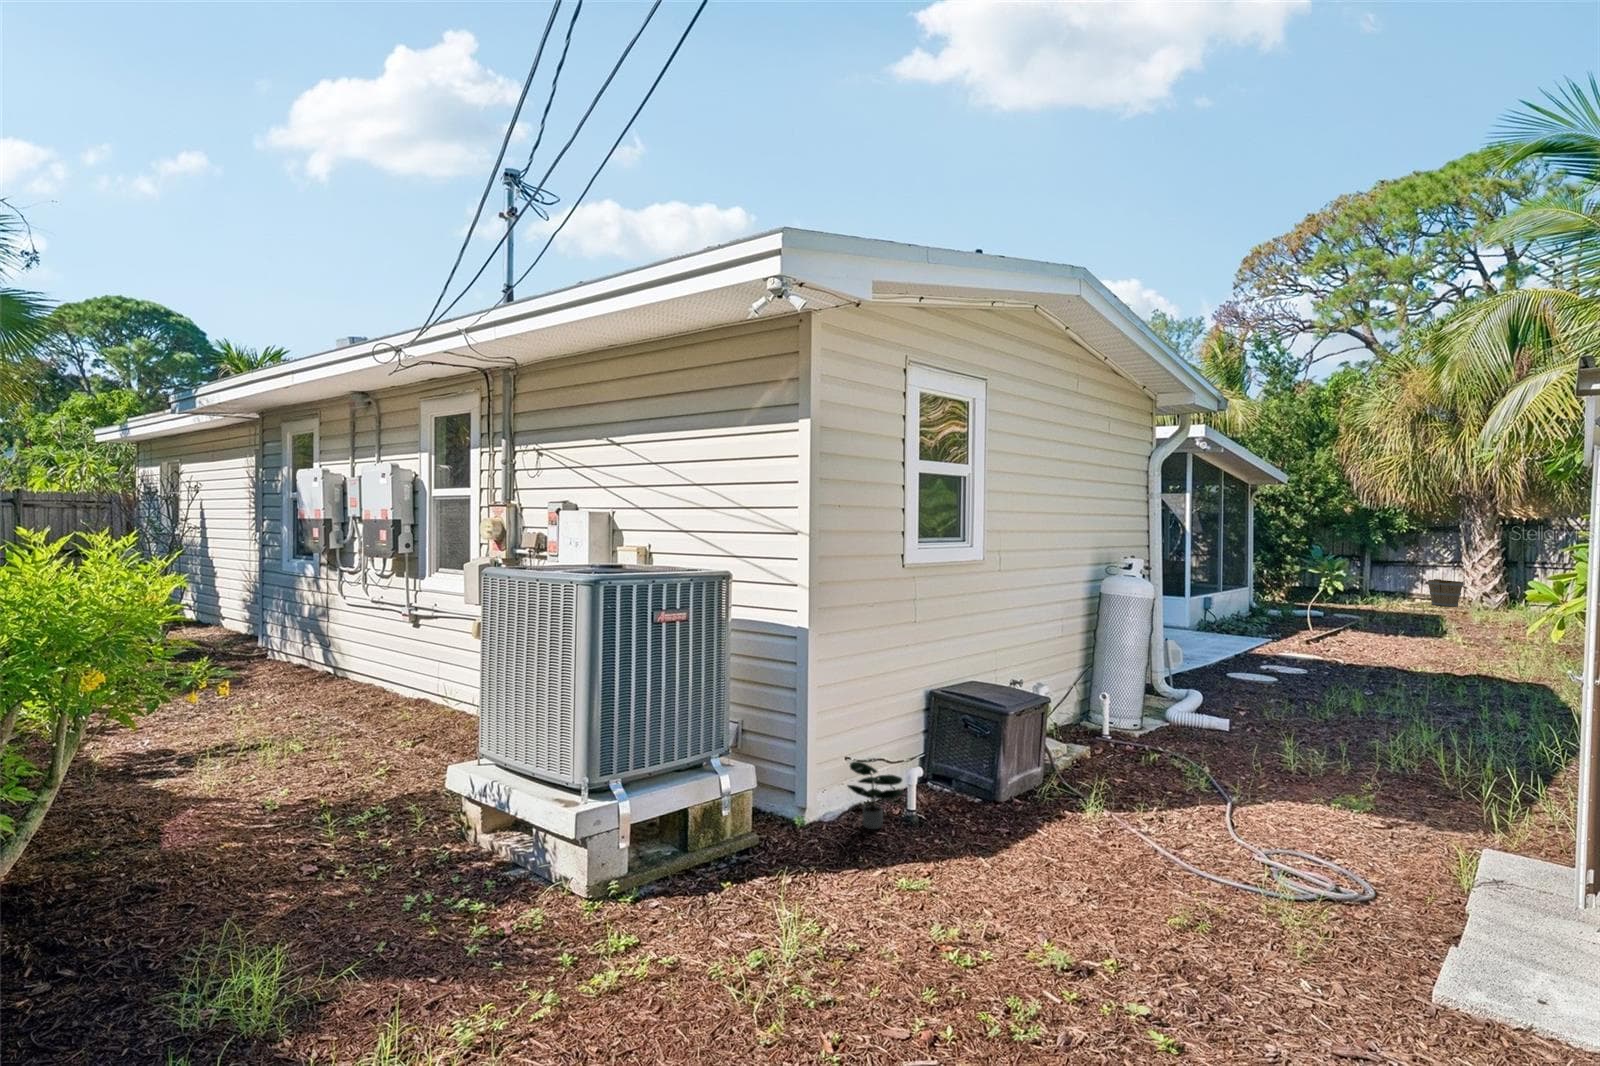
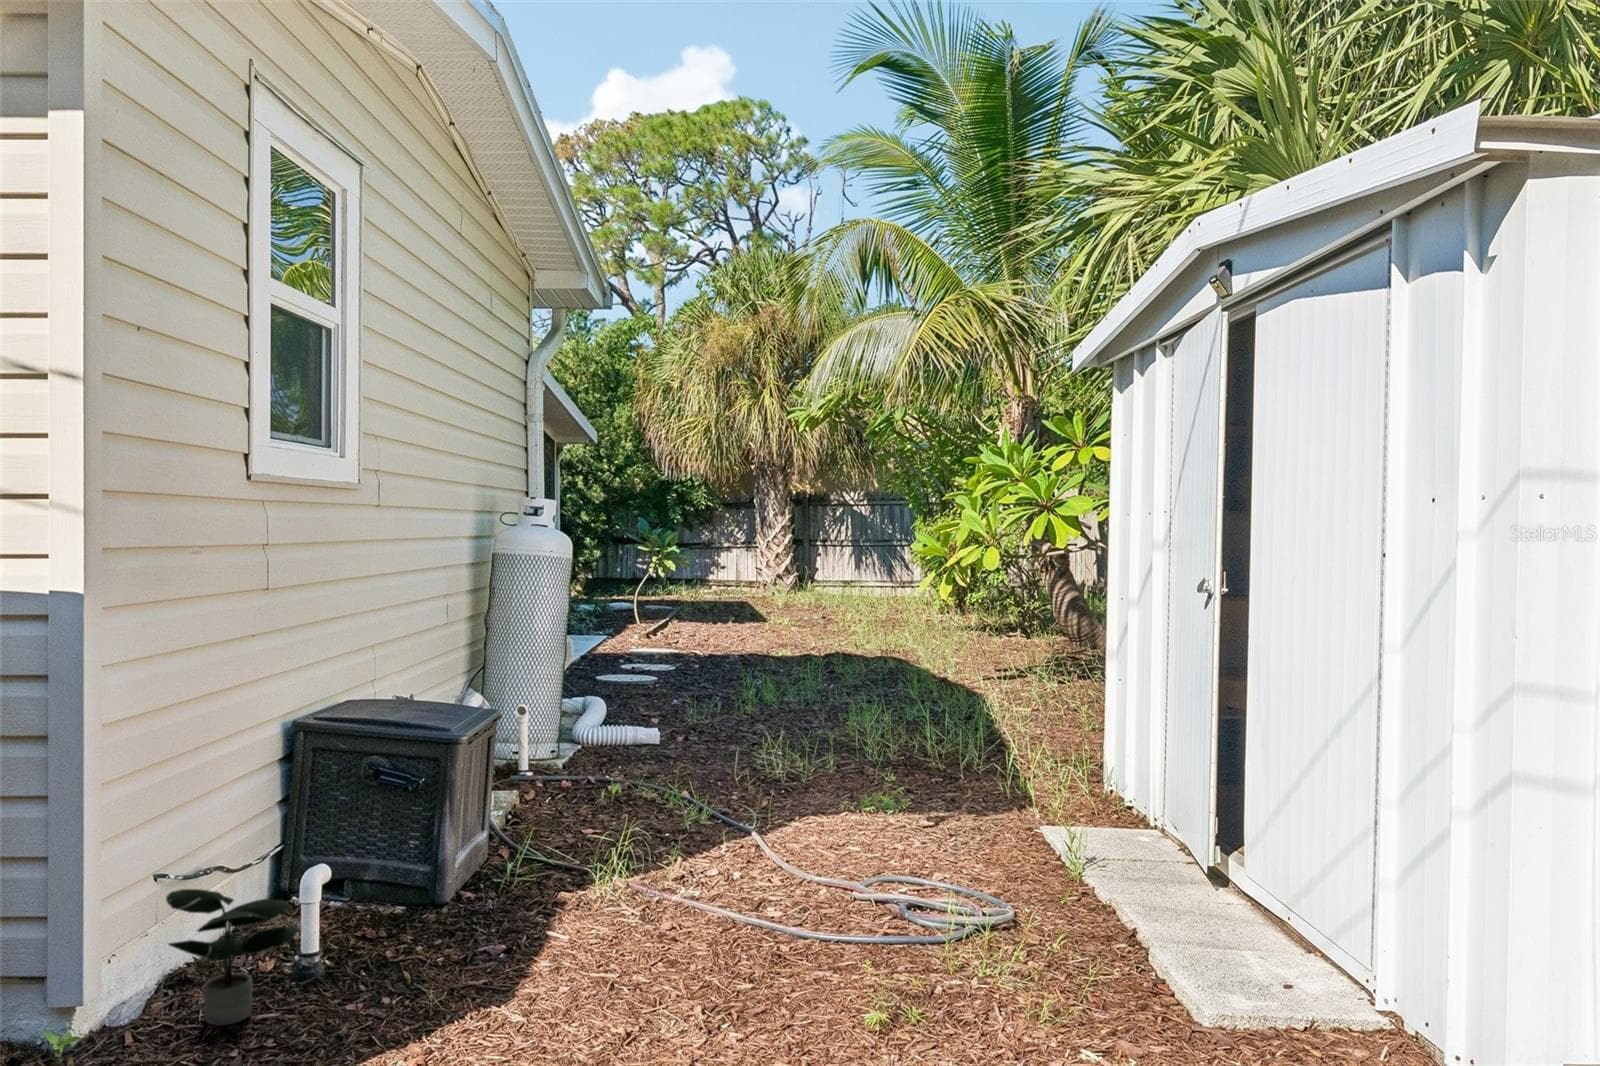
wooden bucket: present [1428,579,1464,607] -> none [725,562,758,592]

